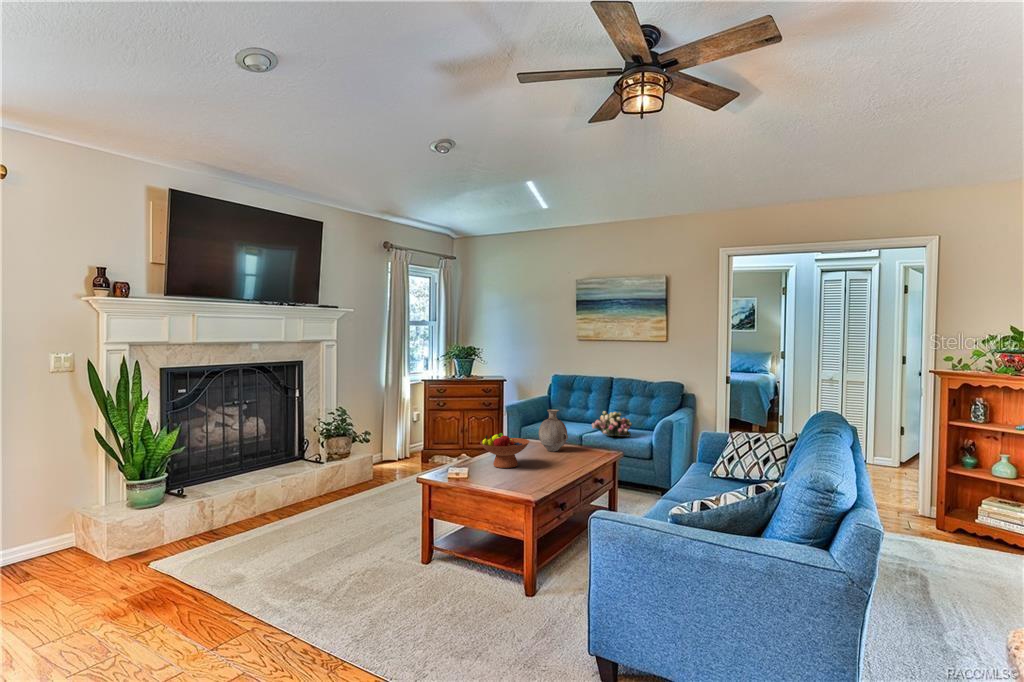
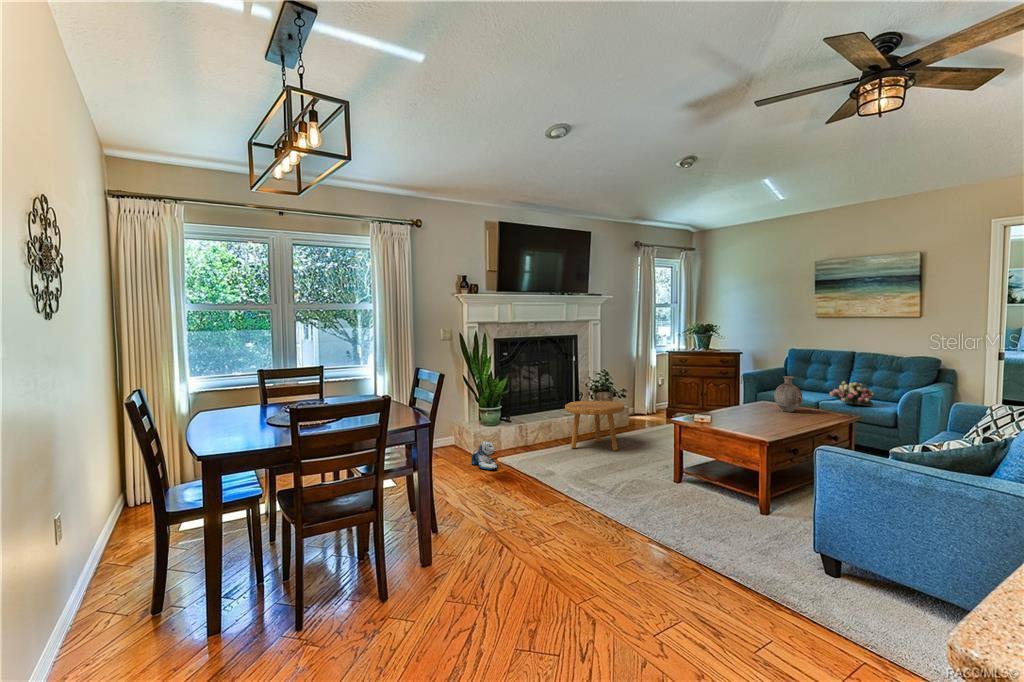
fruit bowl: present [480,433,530,468] -> none [721,392,766,420]
footstool: none [275,451,362,526] -> present [565,401,625,450]
plush toy: none [94,538,143,589] -> present [471,441,497,470]

